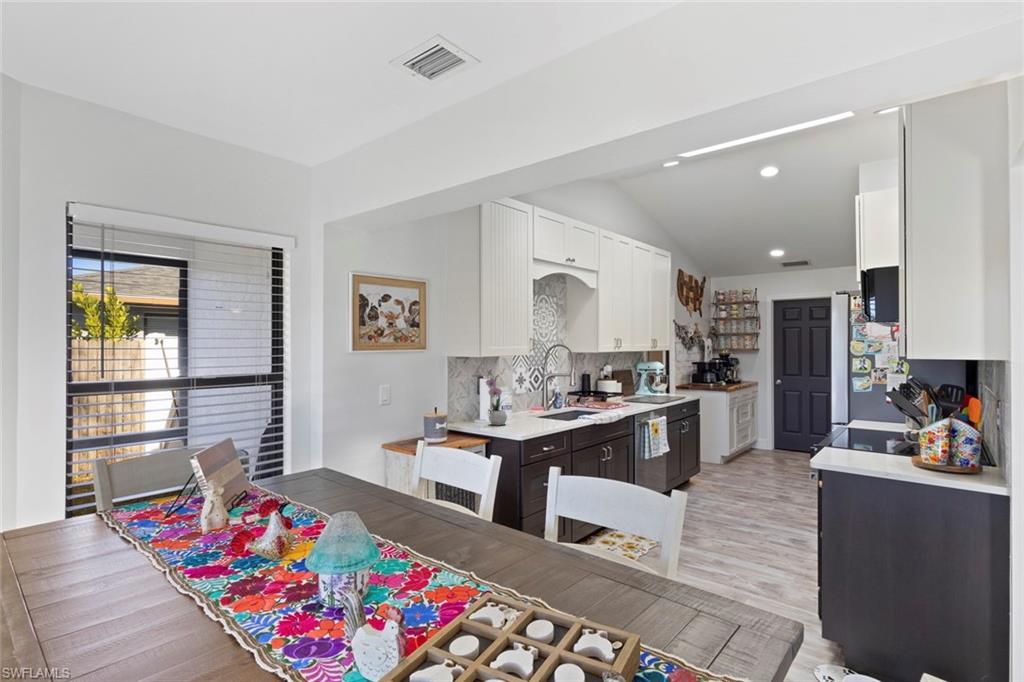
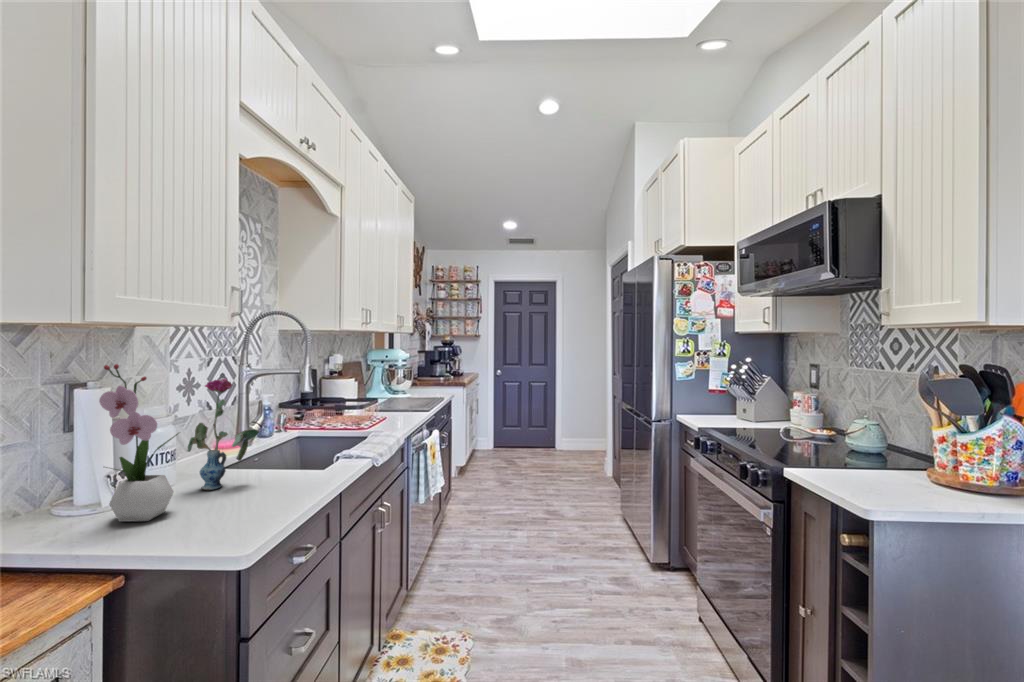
vase: none [514,376,539,421] -> present [188,378,259,490]

